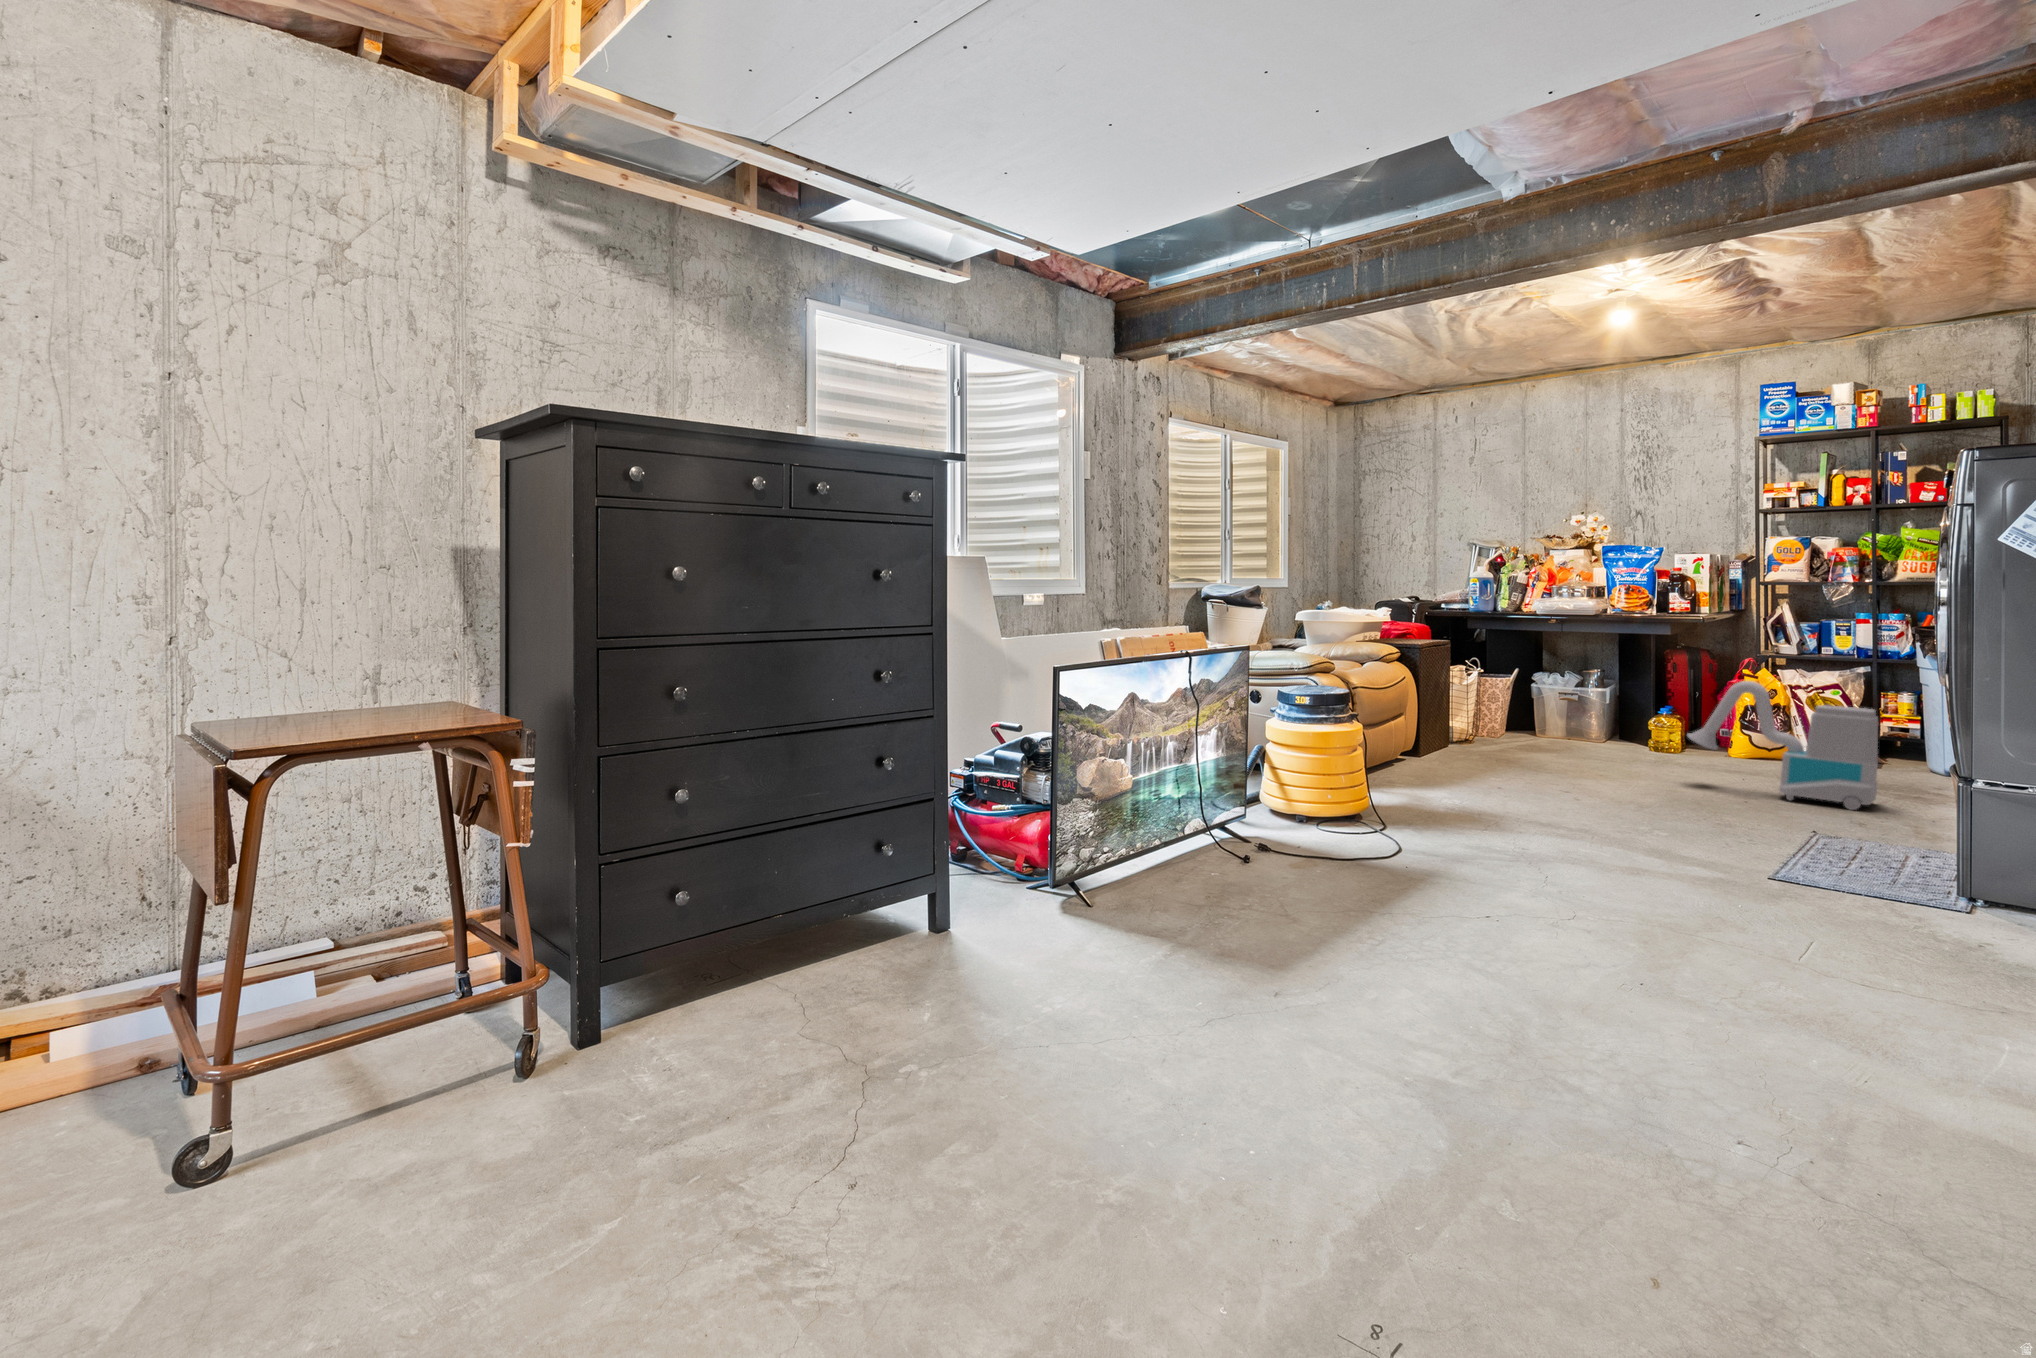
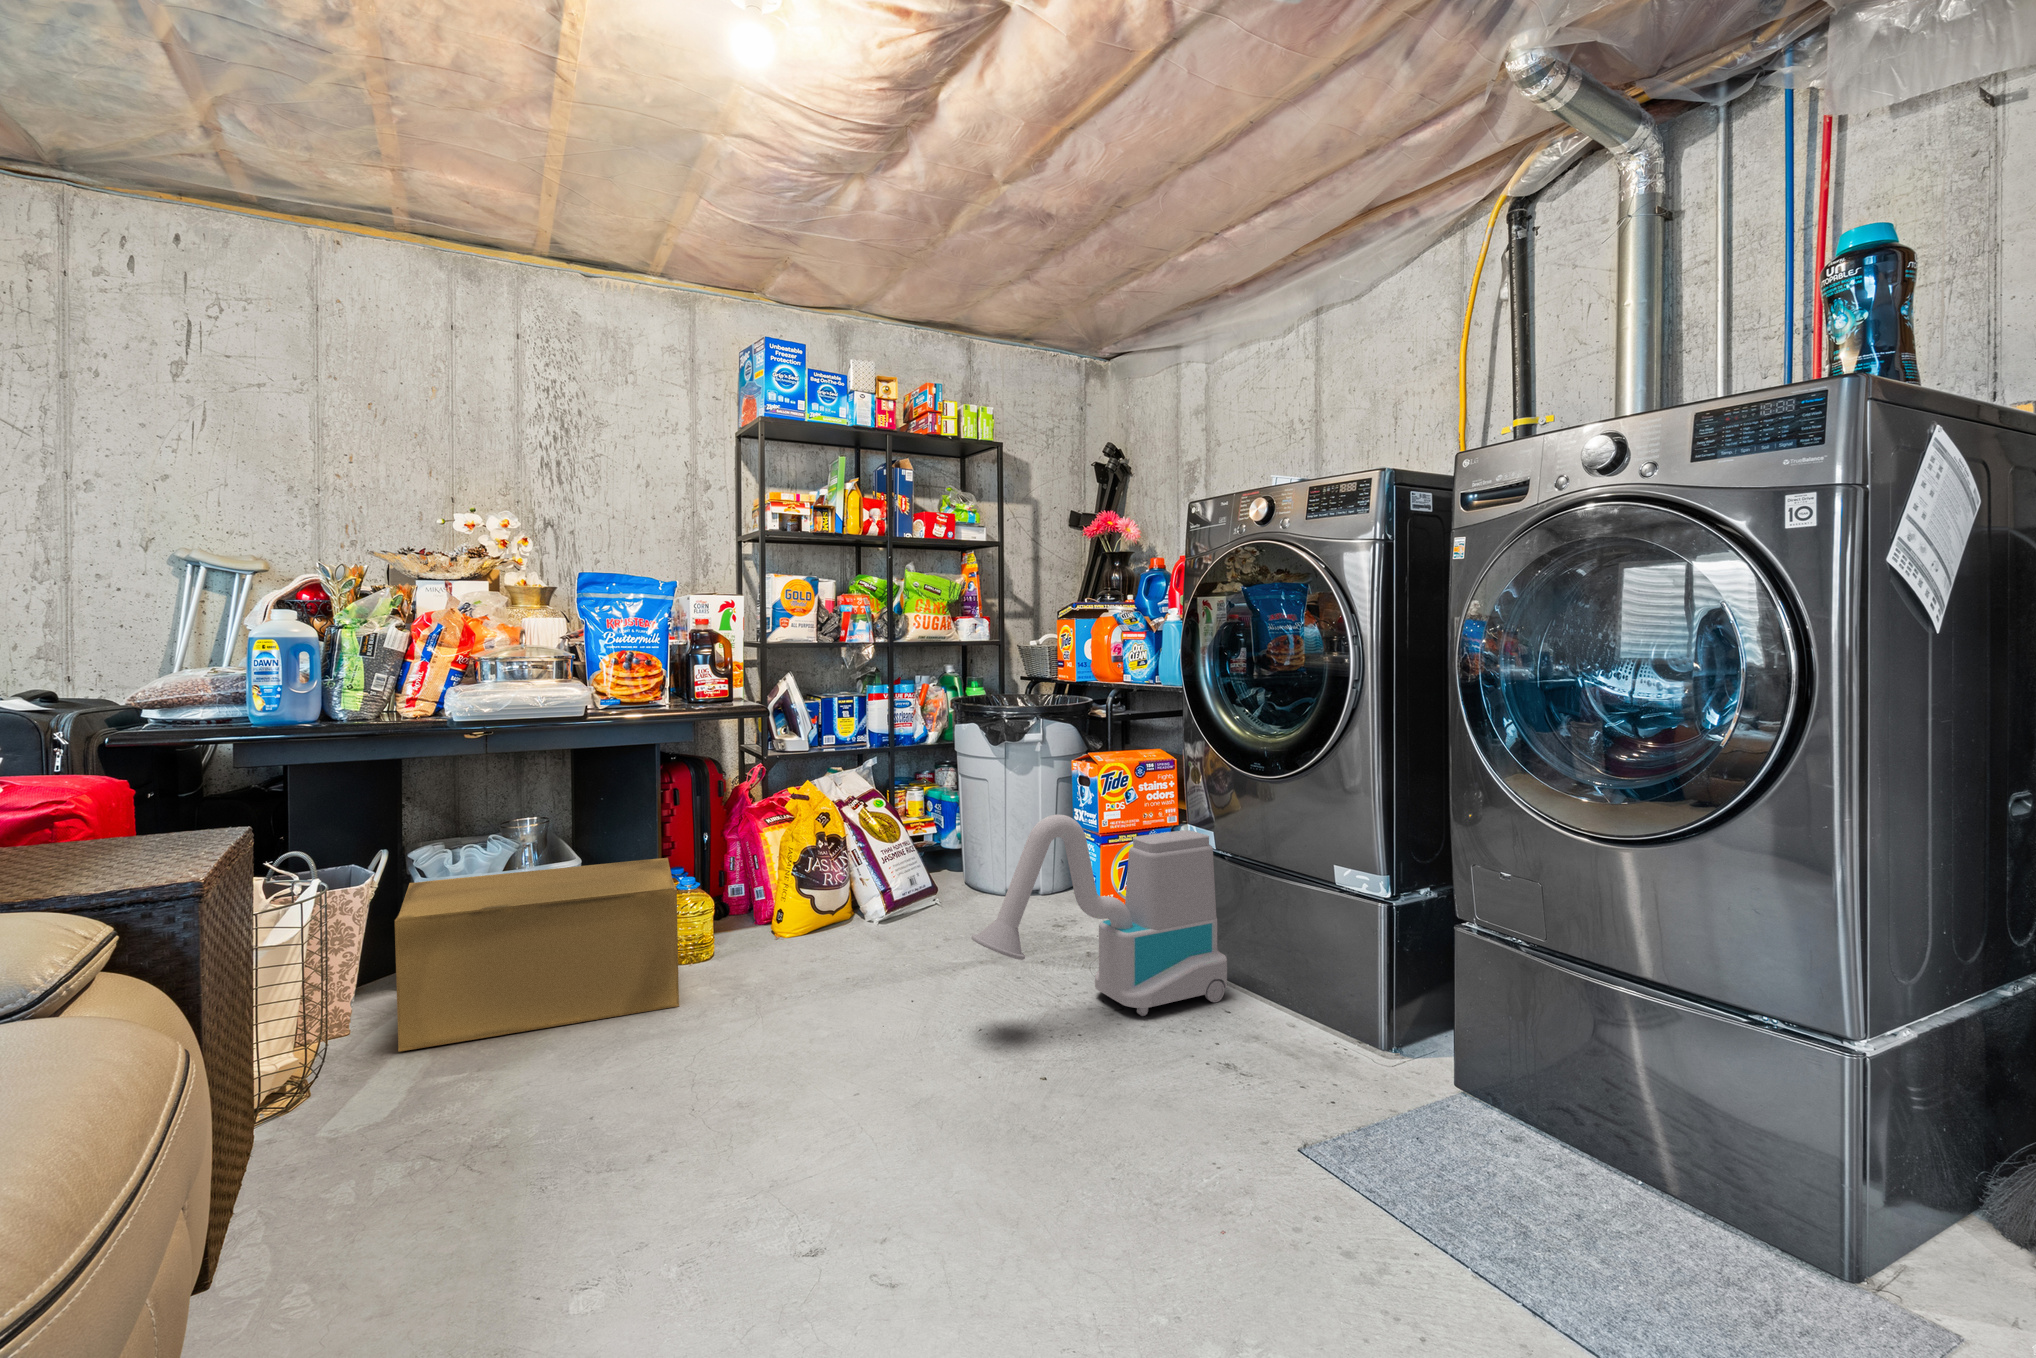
cardboard box: none [1485,678,1623,752] -> present [395,858,679,1051]

